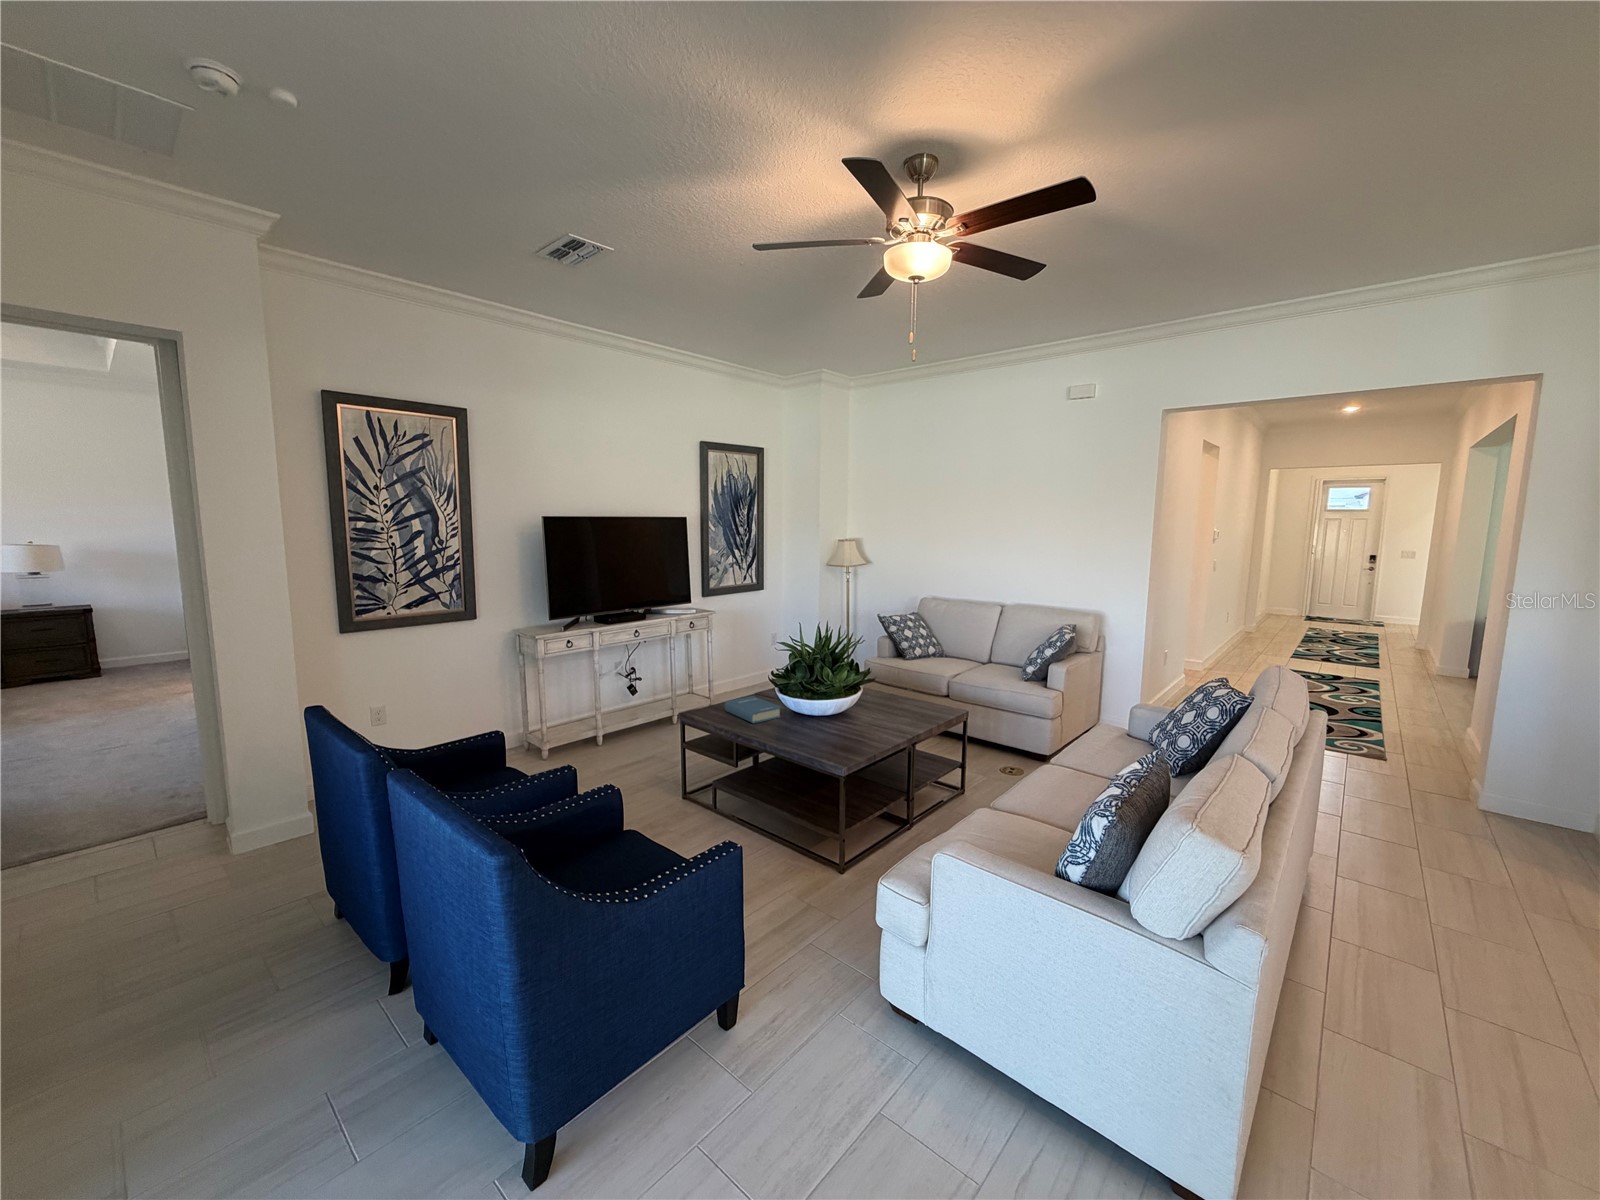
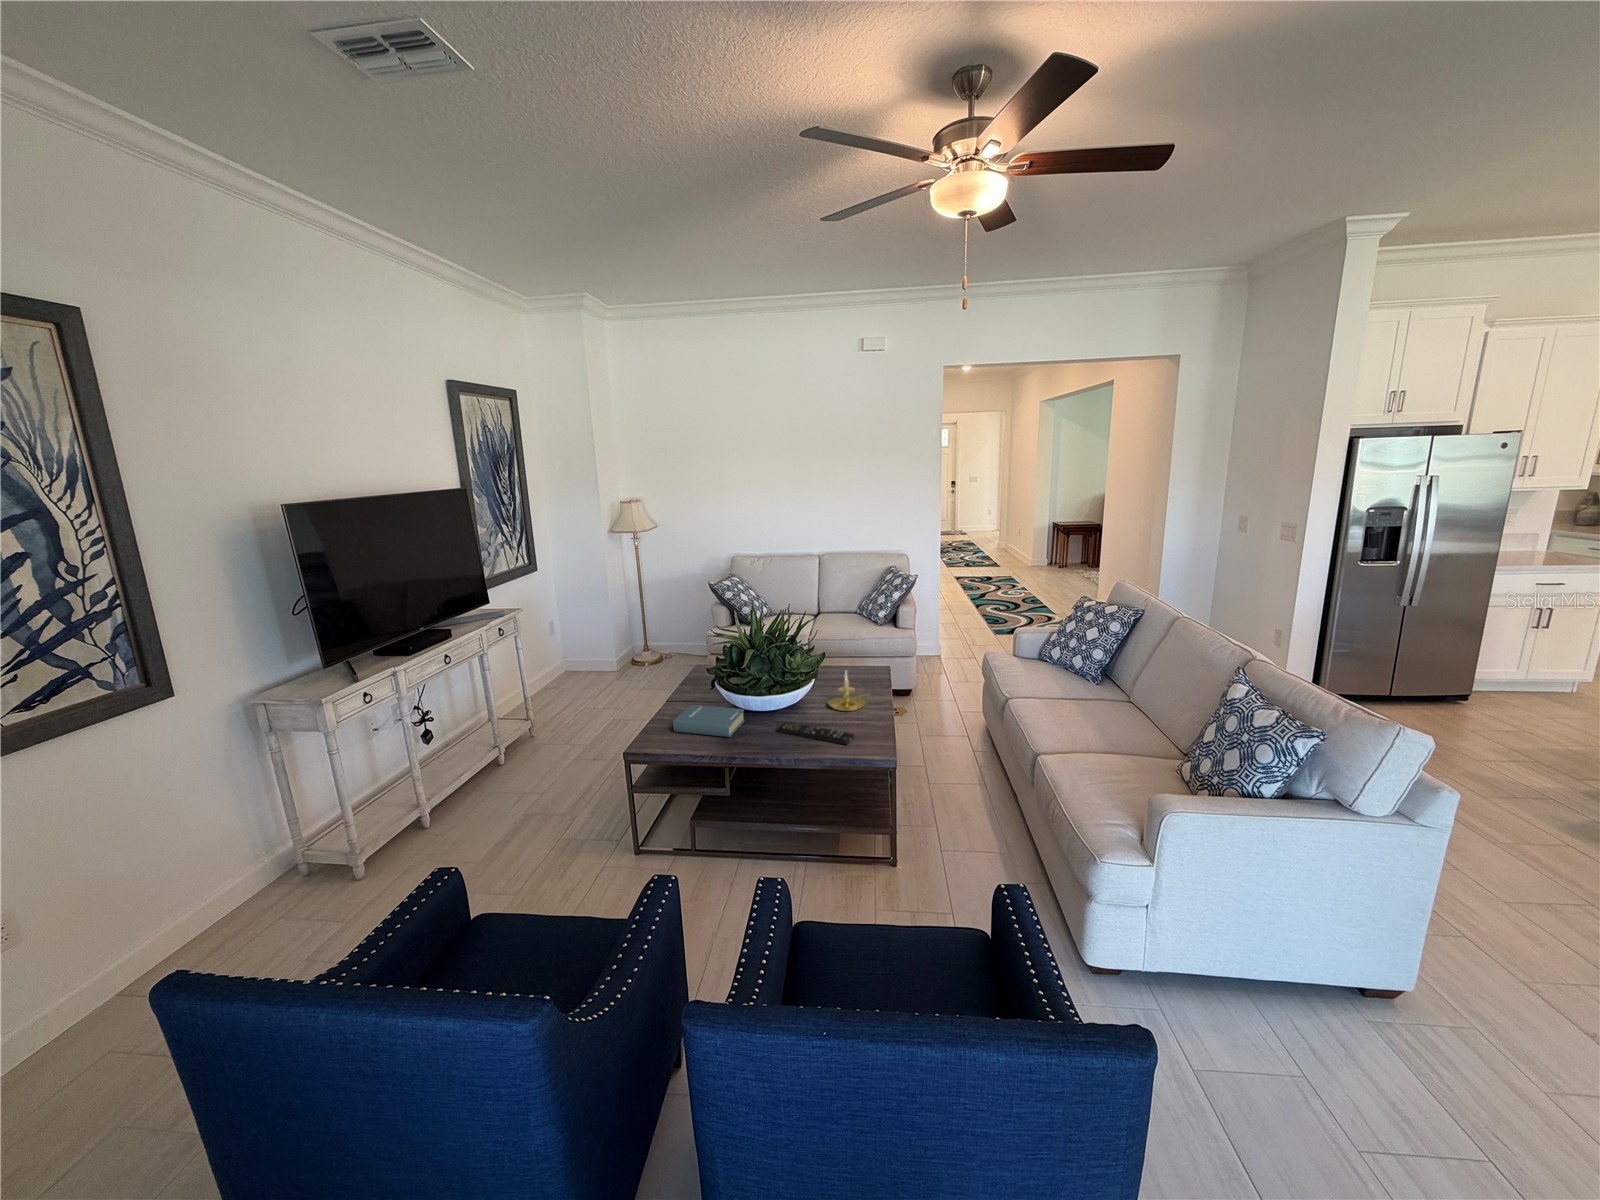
candle holder: none [855,693,893,732] -> present [828,675,866,711]
remote control: none [790,724,838,750] -> present [777,722,854,745]

